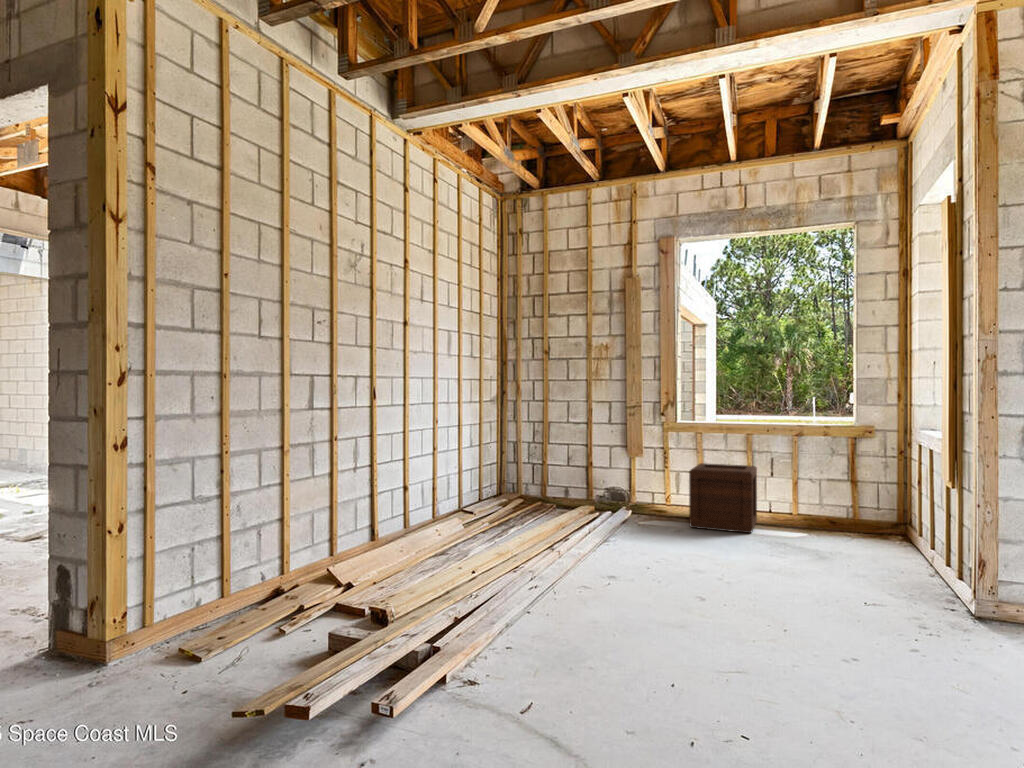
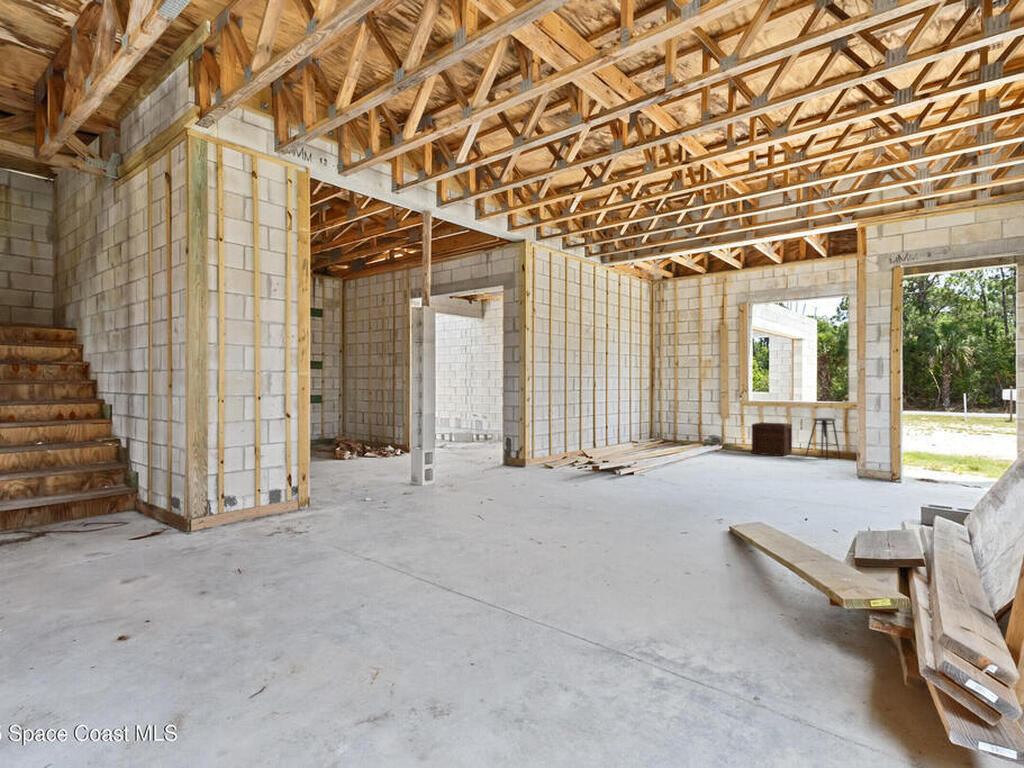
stool: none [788,456,851,541] -> present [806,418,840,459]

